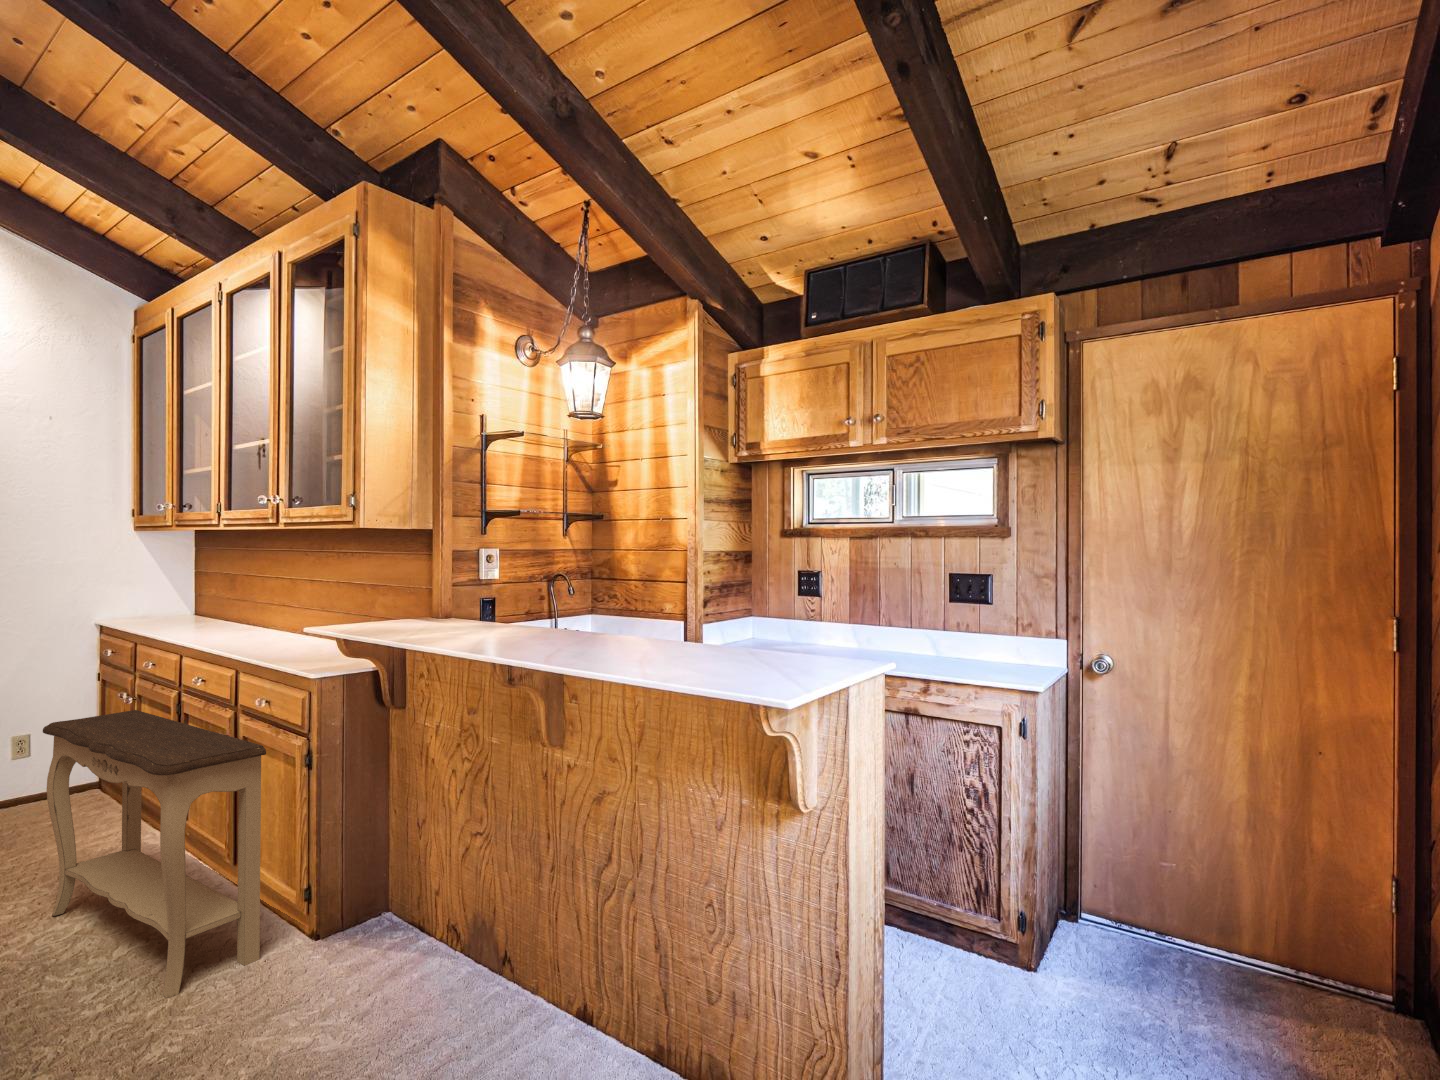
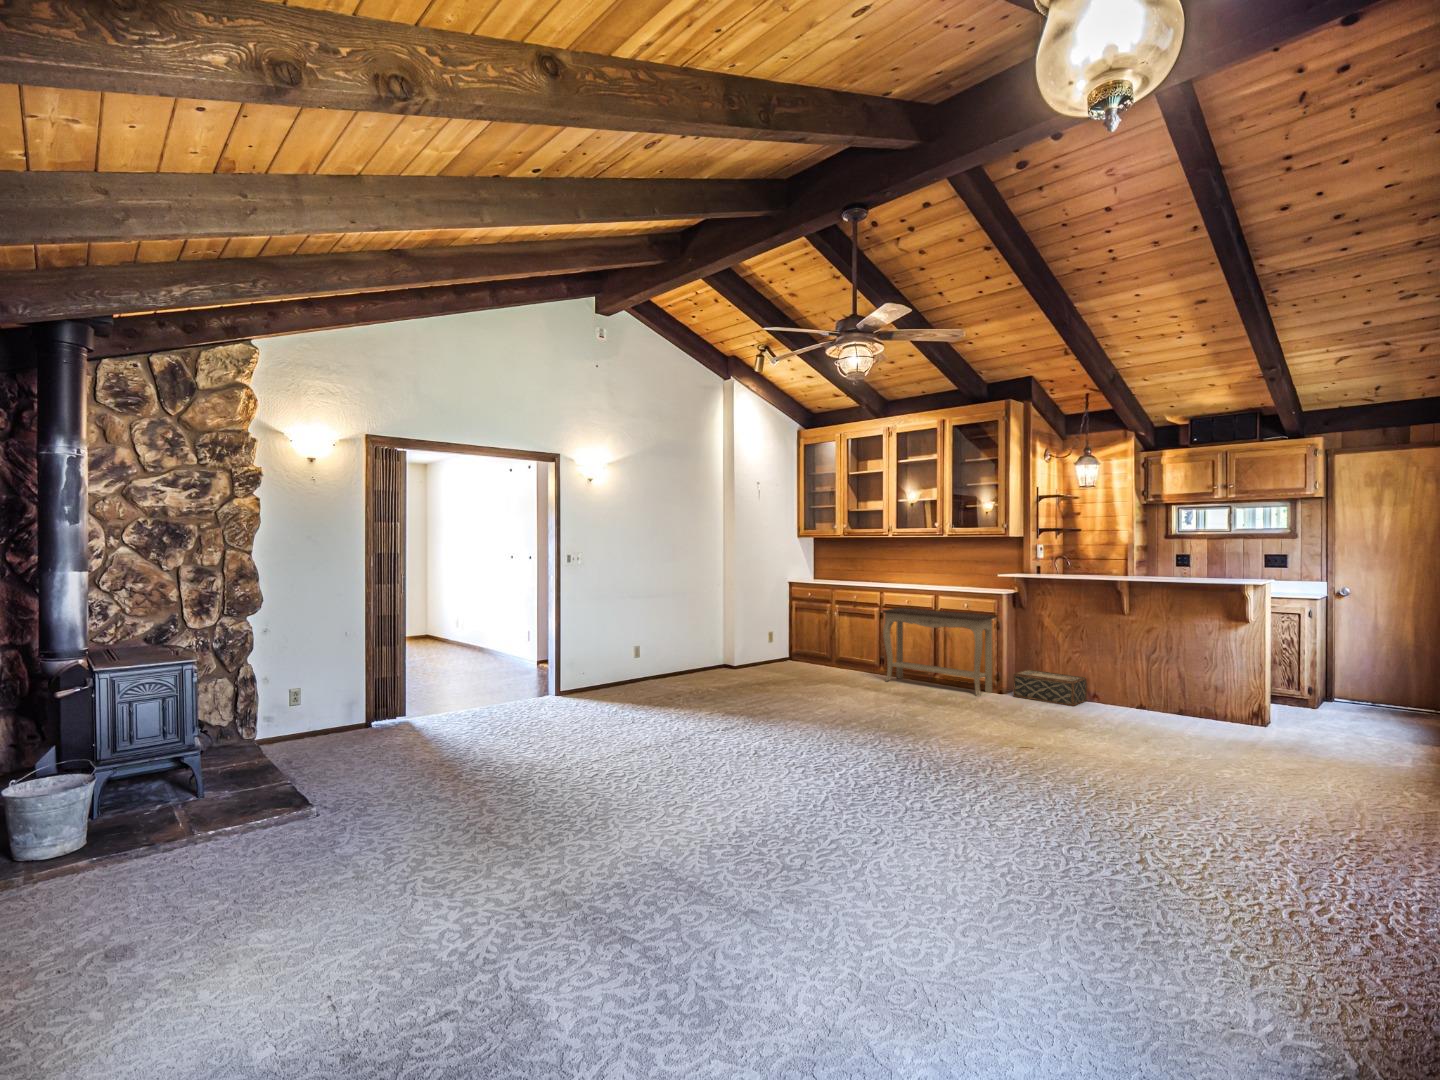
woven basket: none [274,888,458,1050] -> present [1013,669,1087,706]

